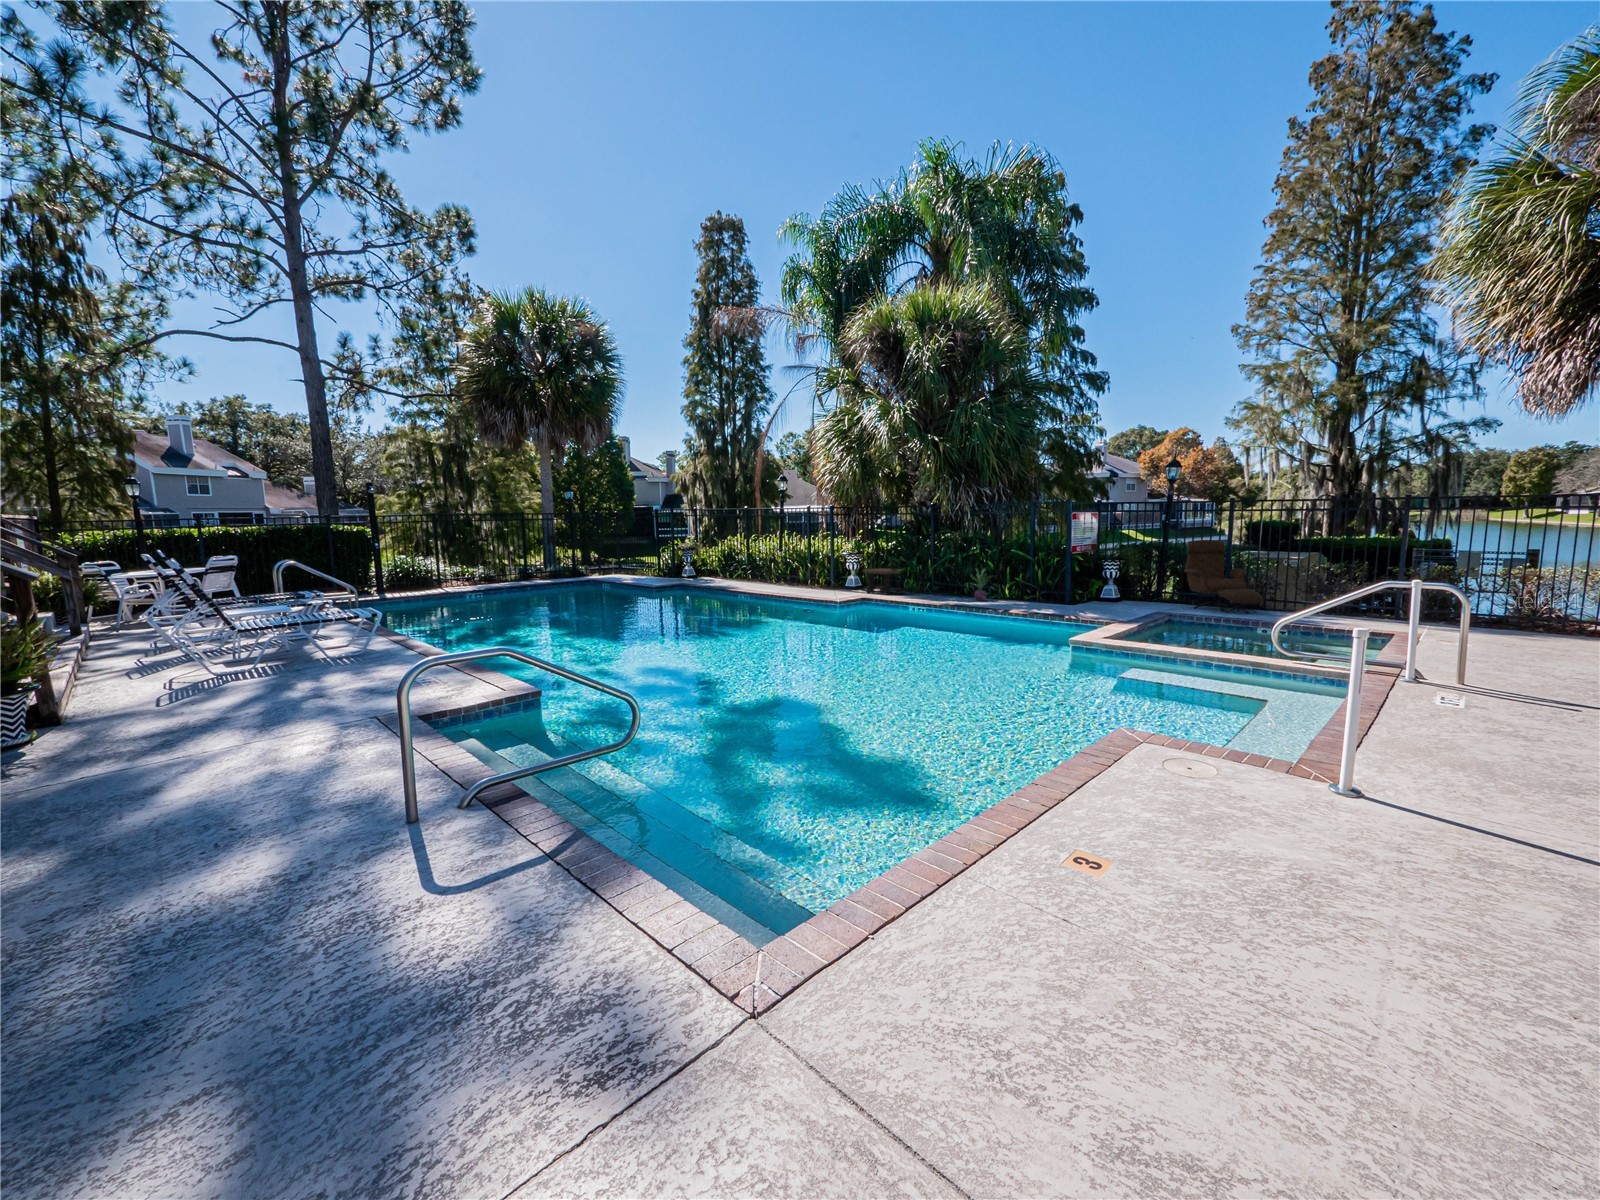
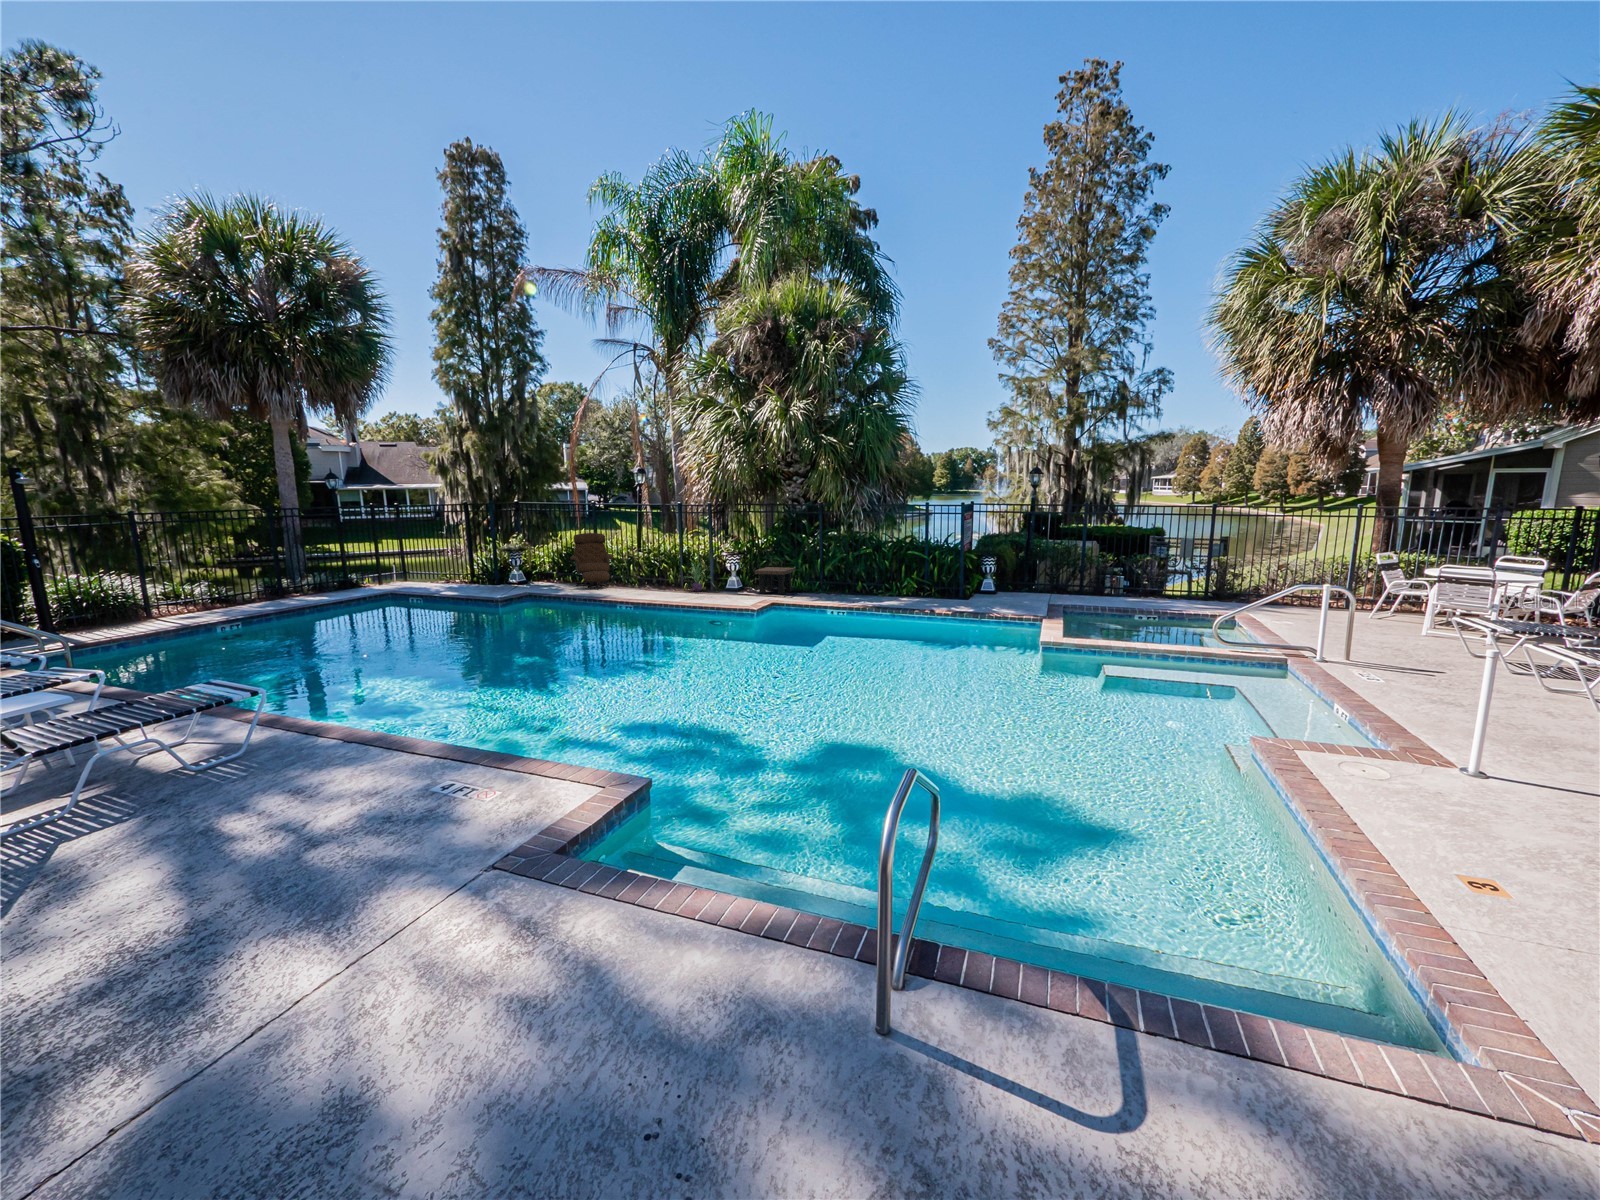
lounge chair: present [1184,540,1263,614] -> present [570,533,613,589]
decorative plant: present [974,569,986,601] -> present [692,564,702,592]

